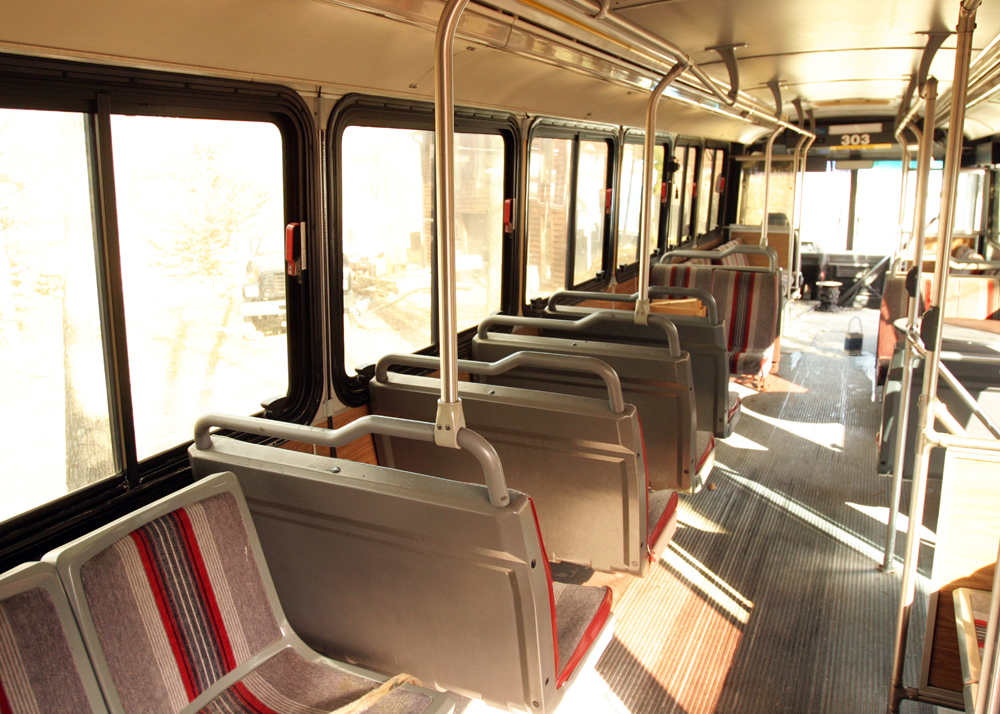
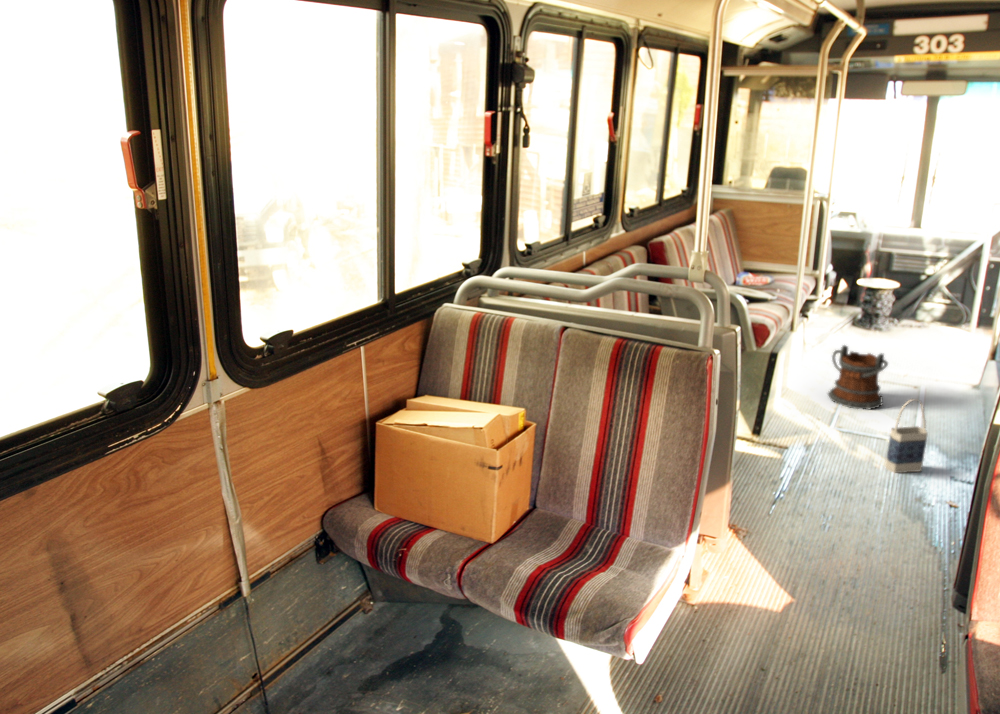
bucket: none [808,305,841,339] -> present [828,345,888,409]

